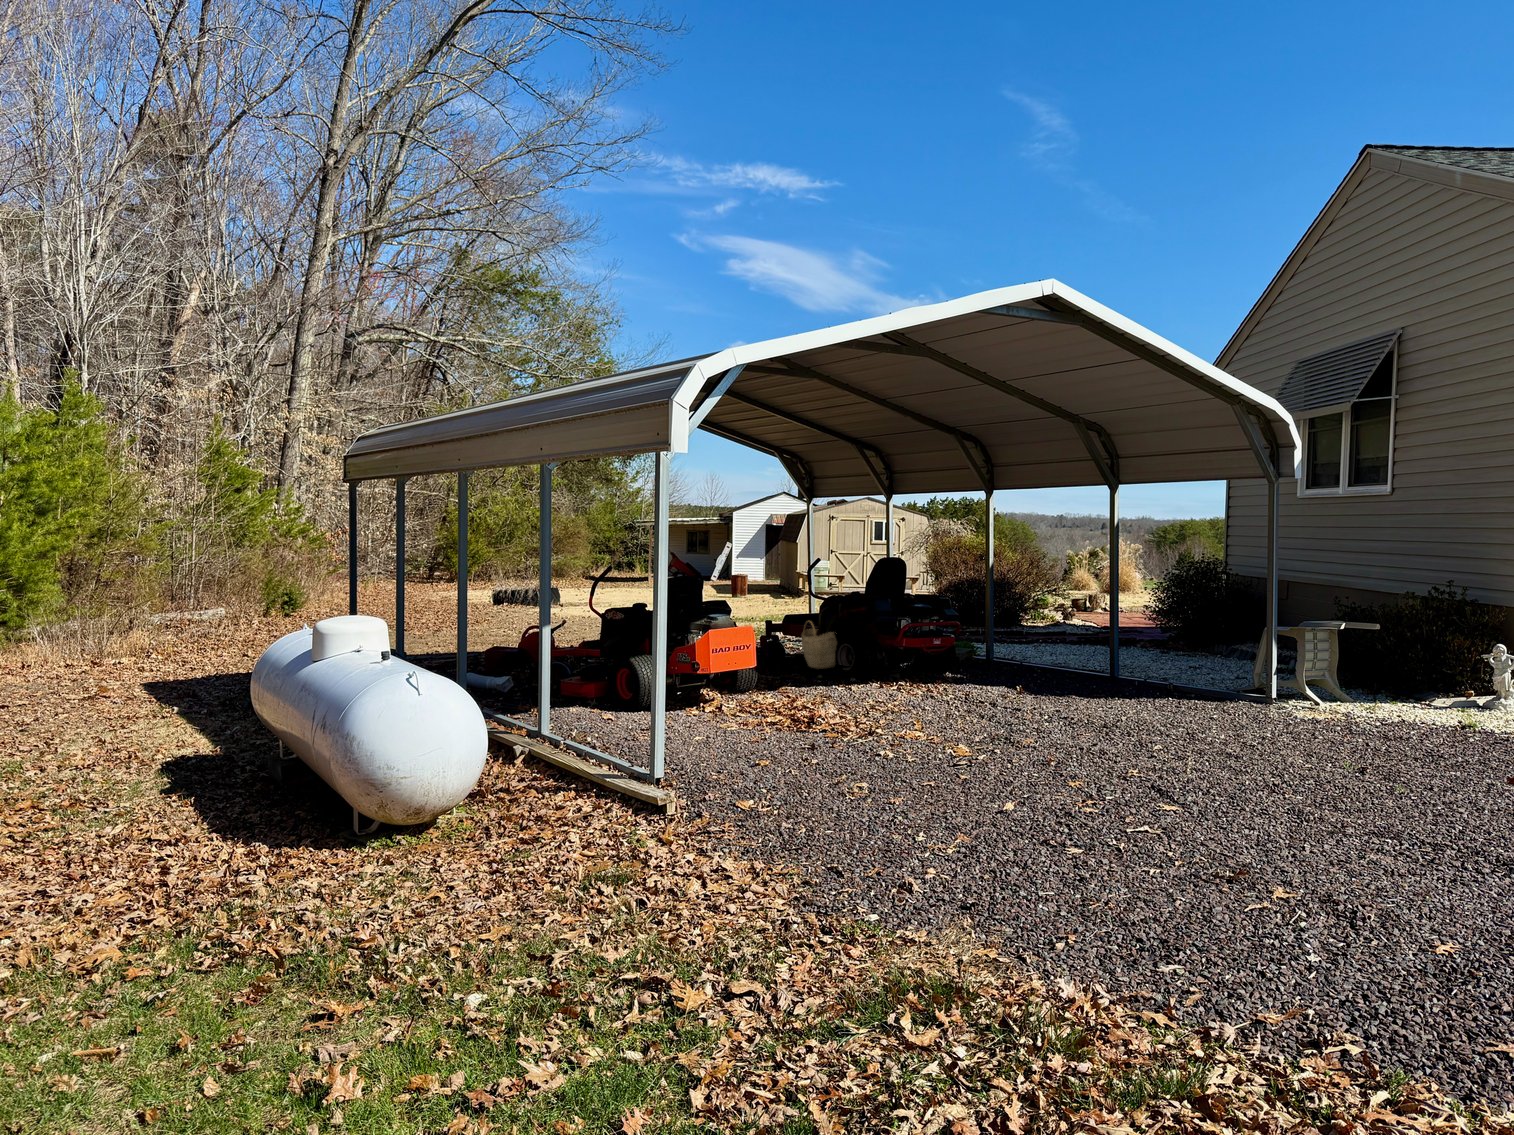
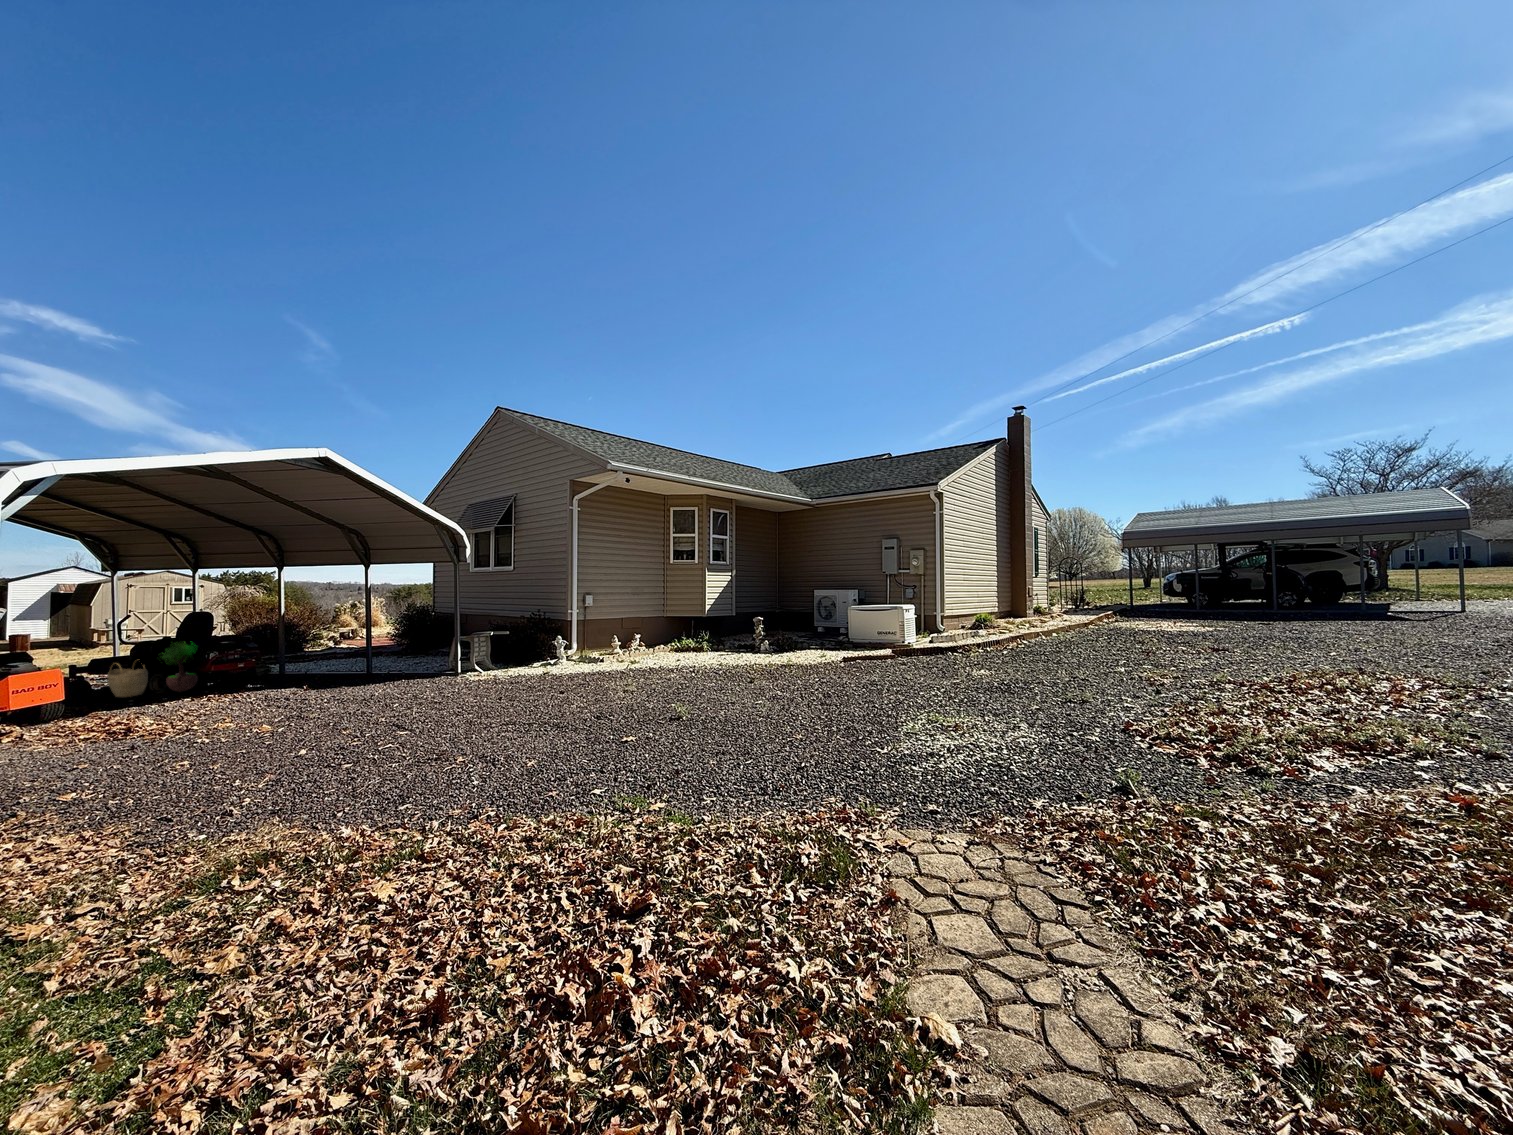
potted tree: none [850,593,896,670] -> present [162,642,198,692]

